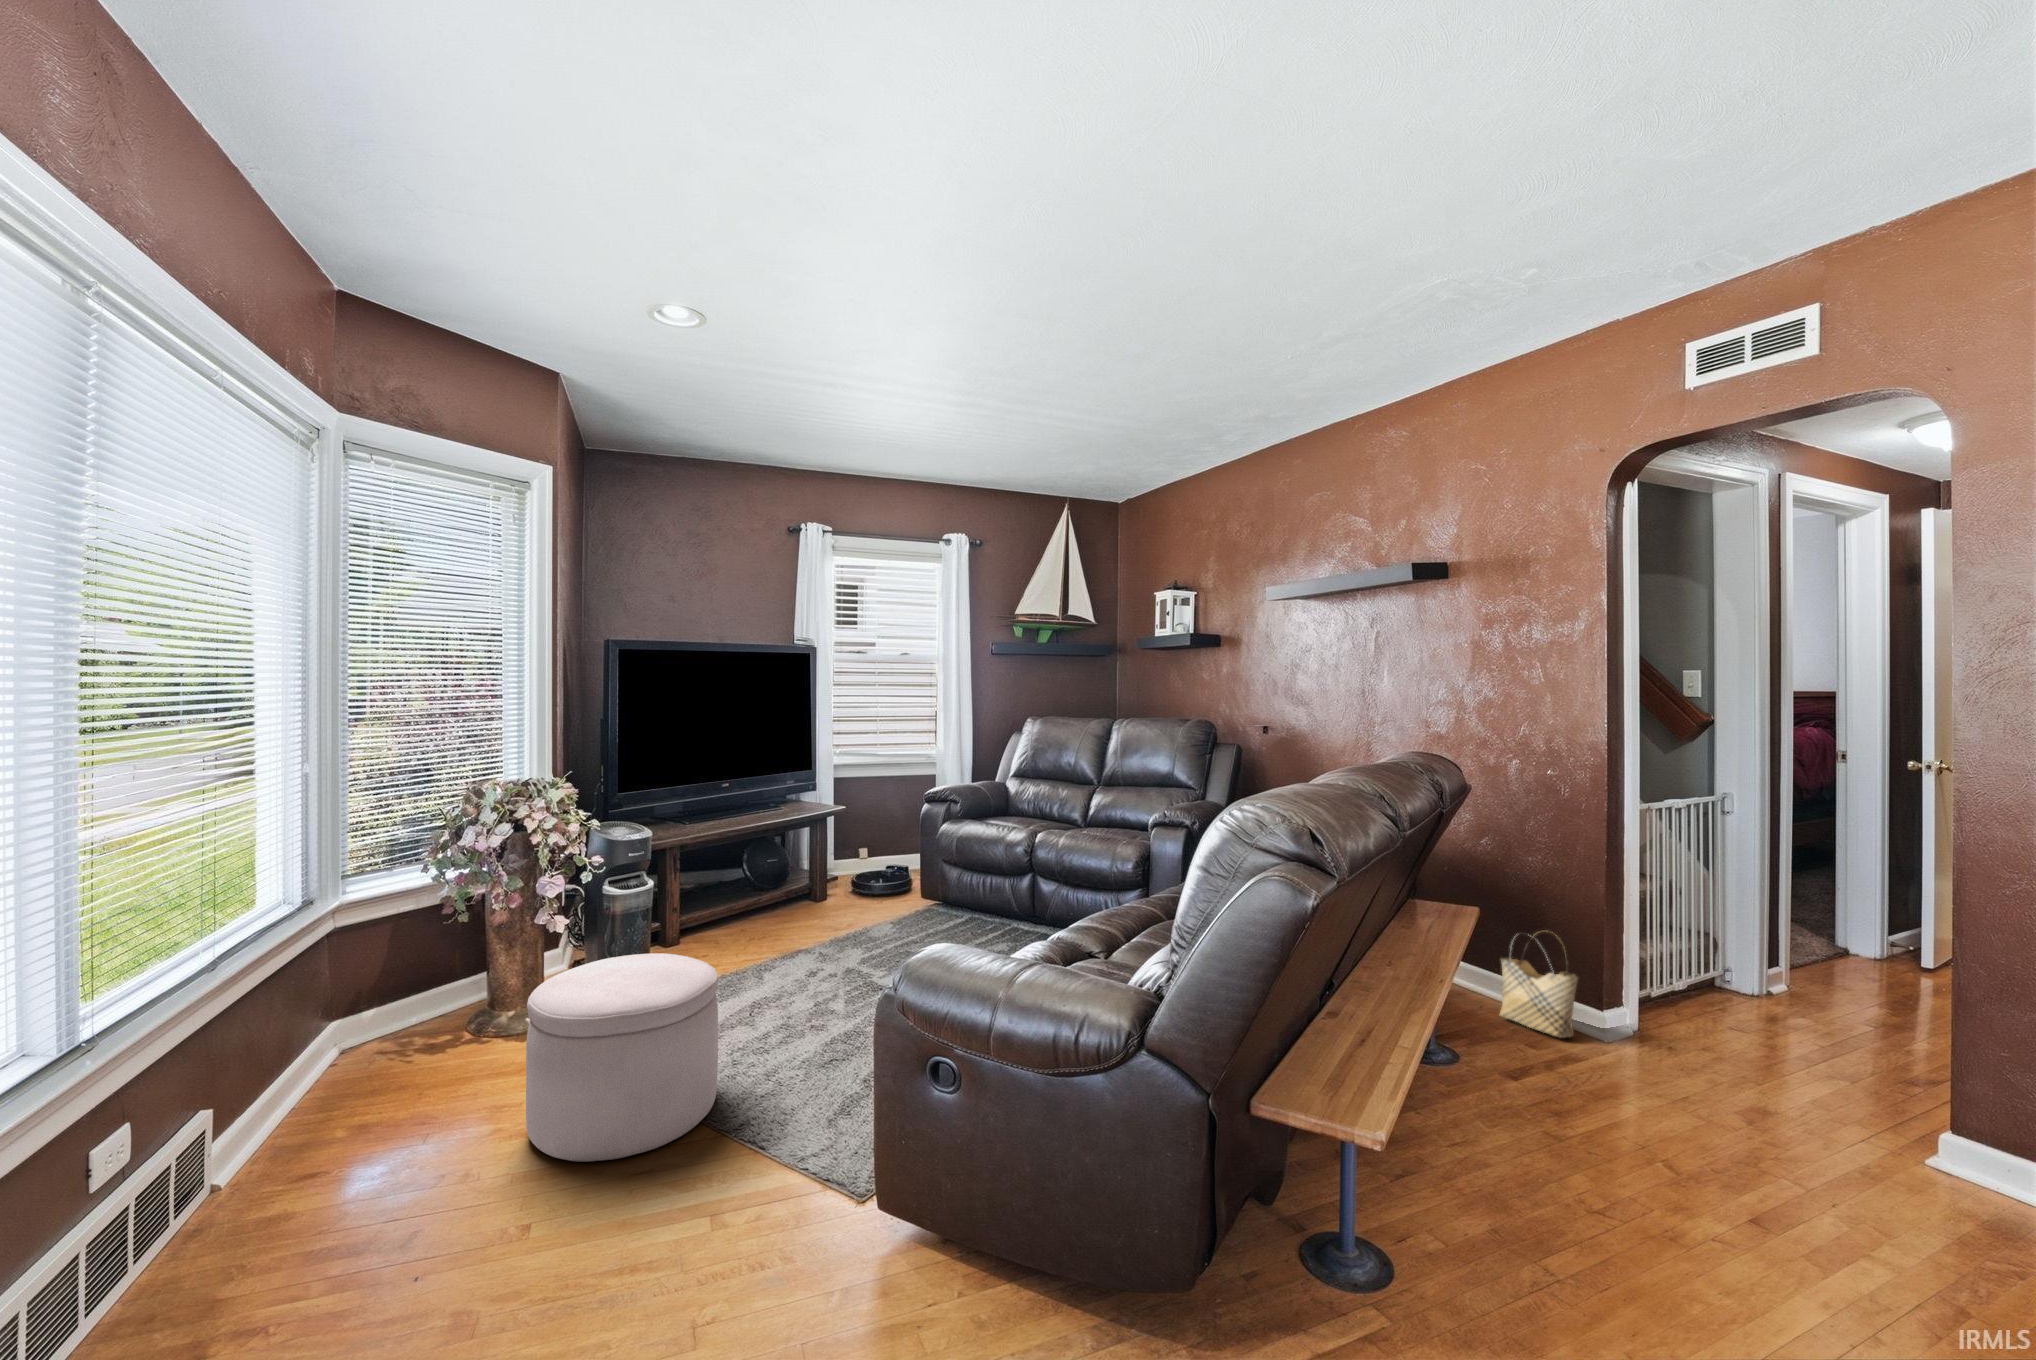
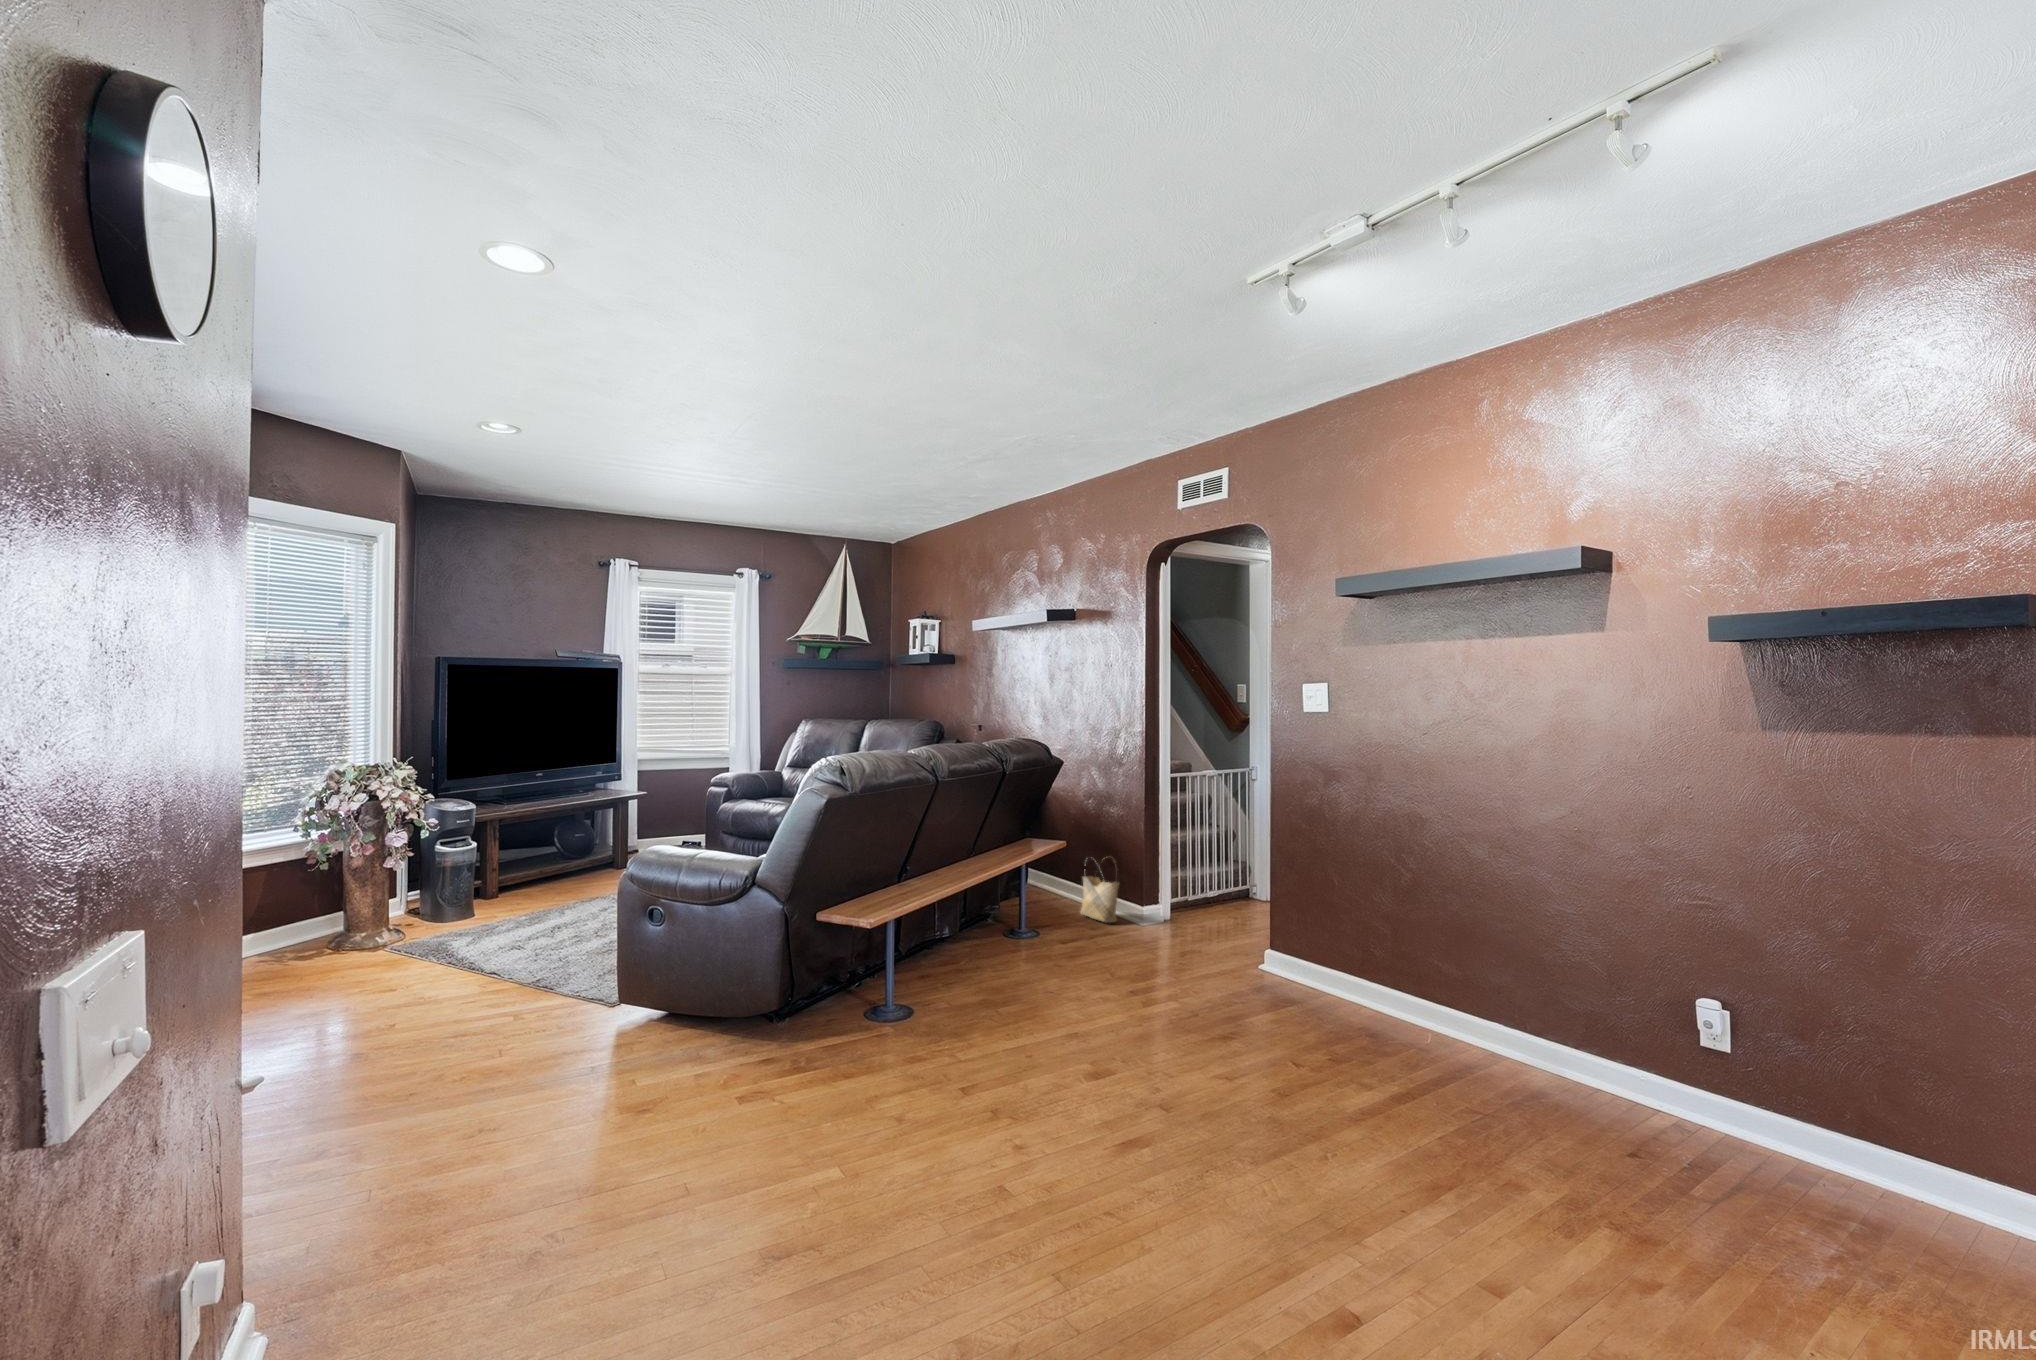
ottoman: present [526,953,718,1162] -> none [388,877,523,995]

